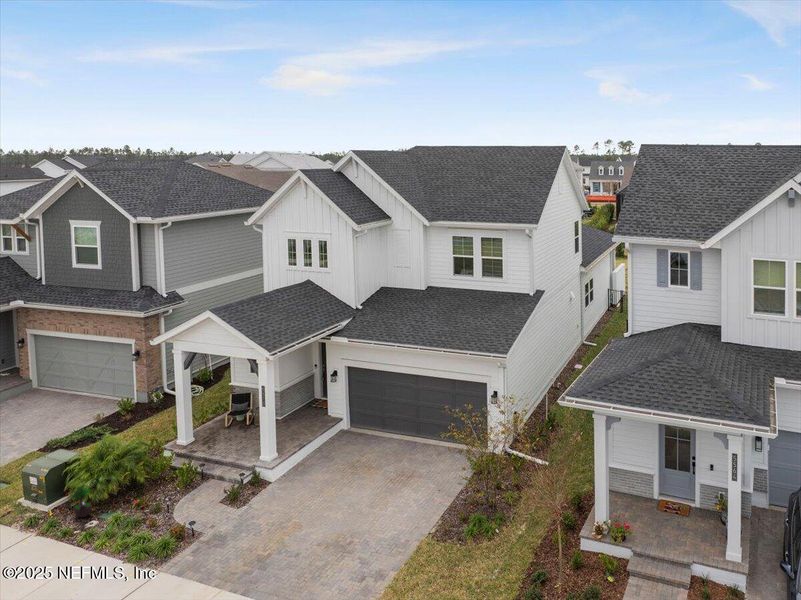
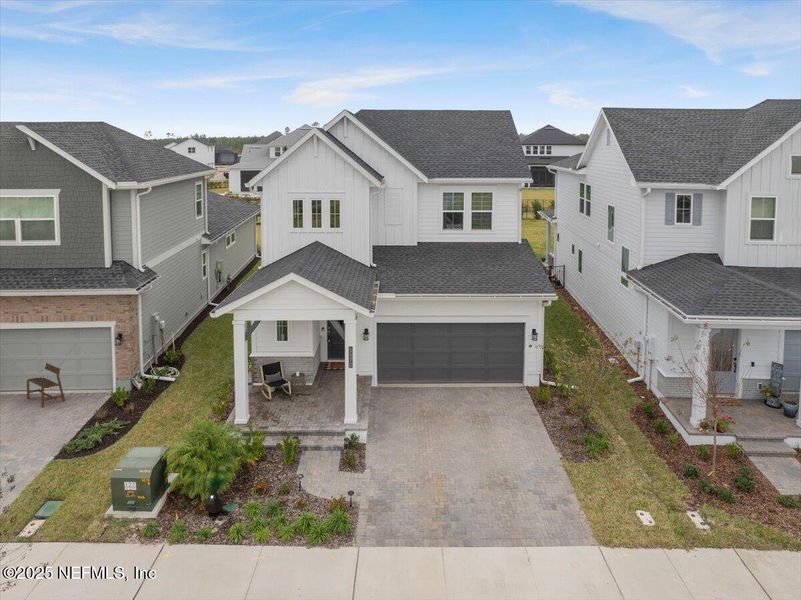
bench: none [72,367,94,404] -> present [27,363,65,407]

